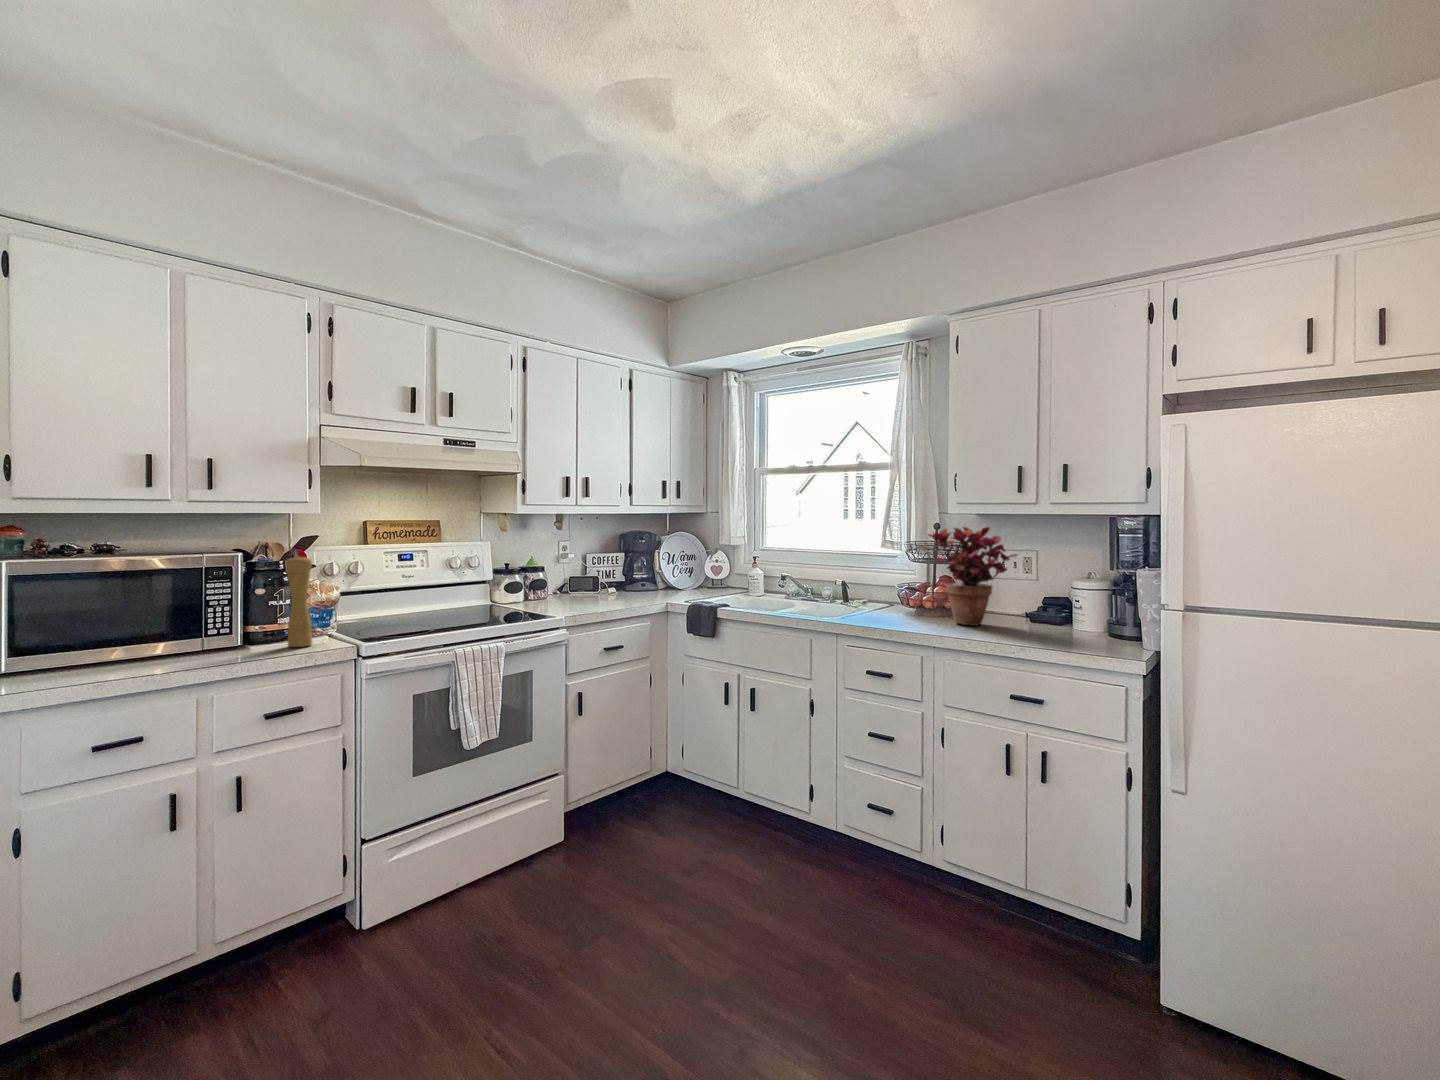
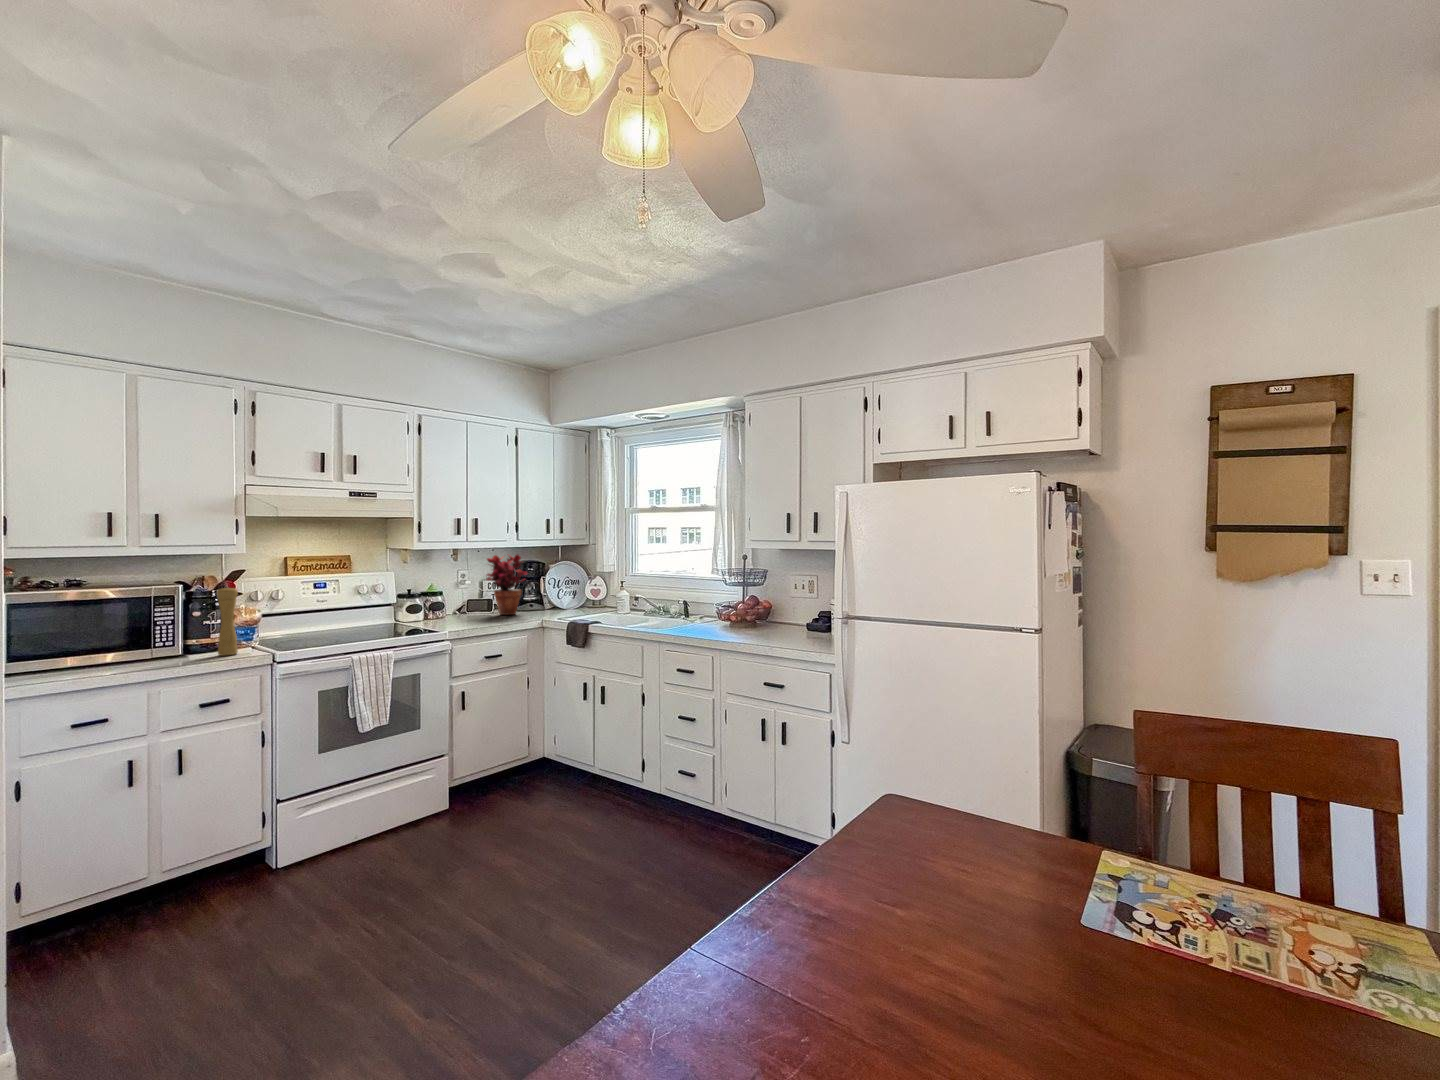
potted plant: present [928,527,1017,625] -> present [487,554,527,615]

